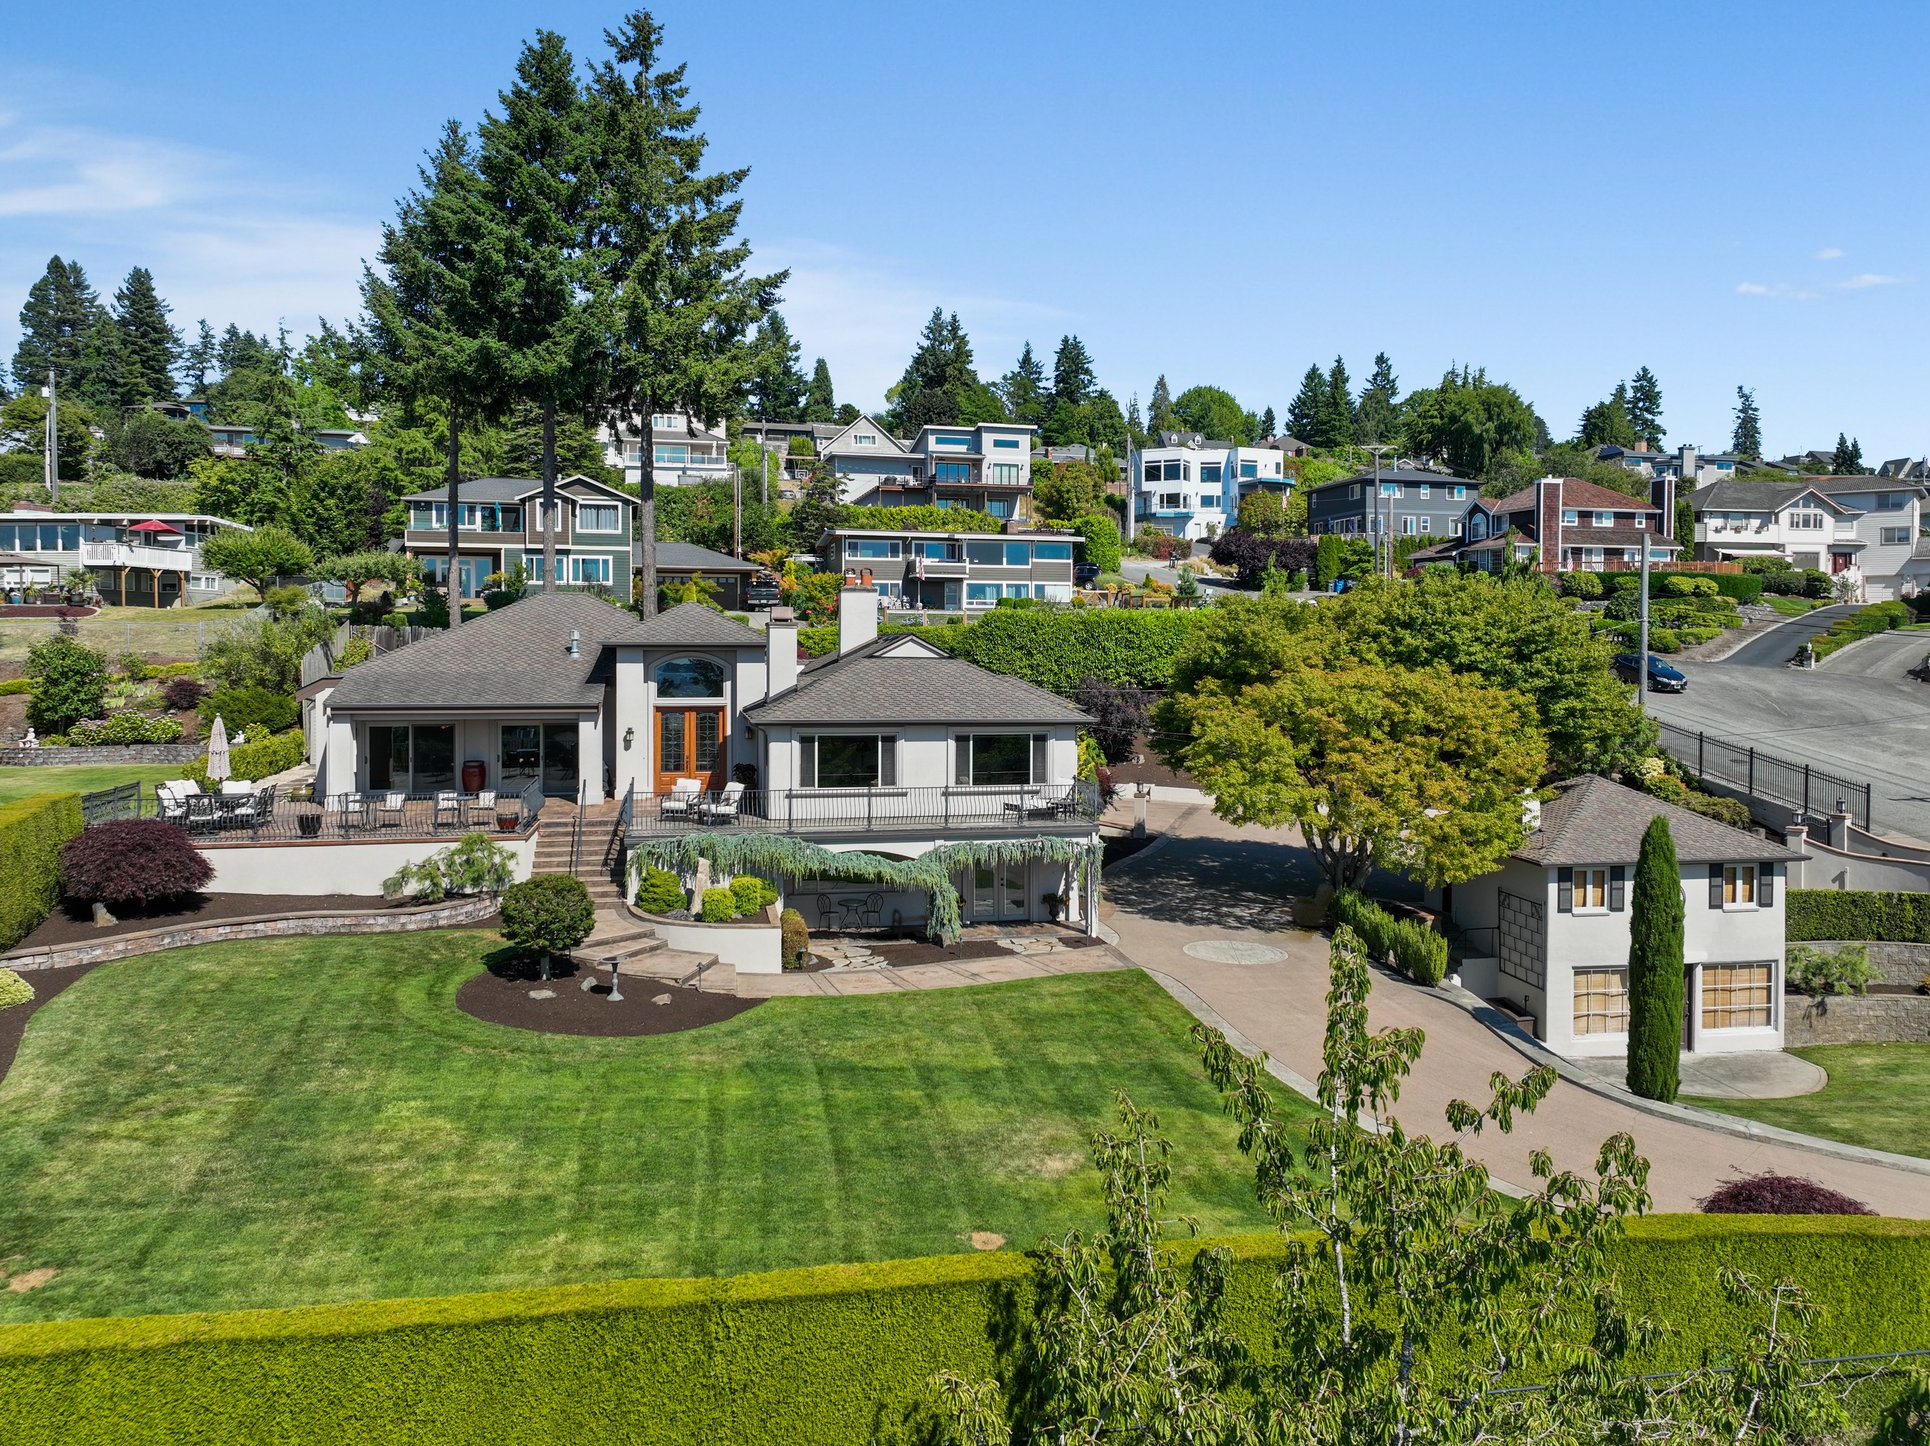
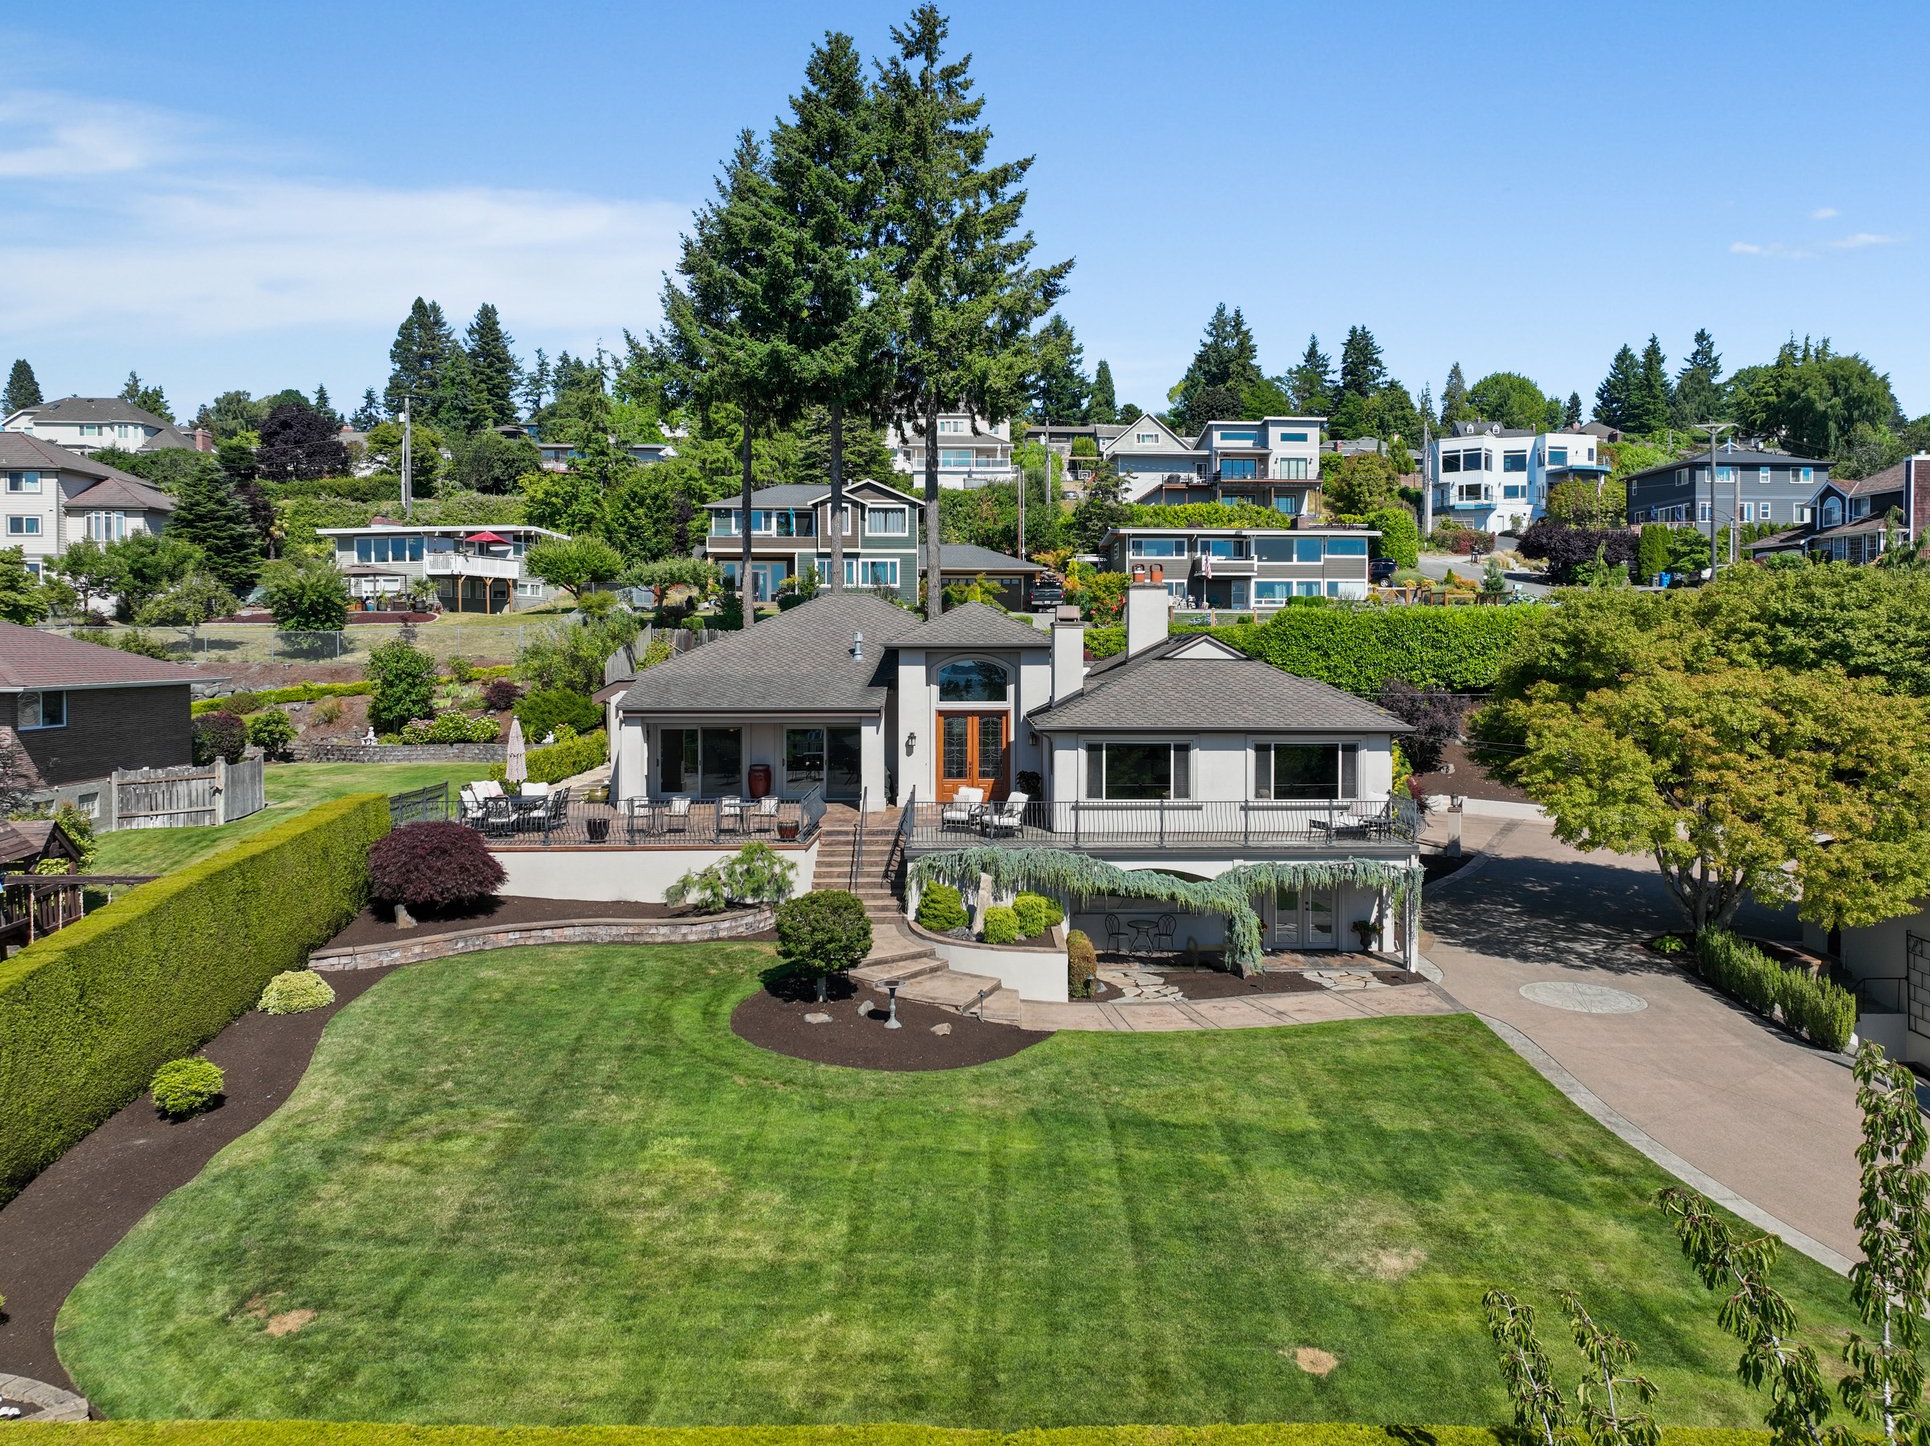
chair: present [1291,884,1334,926] -> none [1649,924,1708,975]

